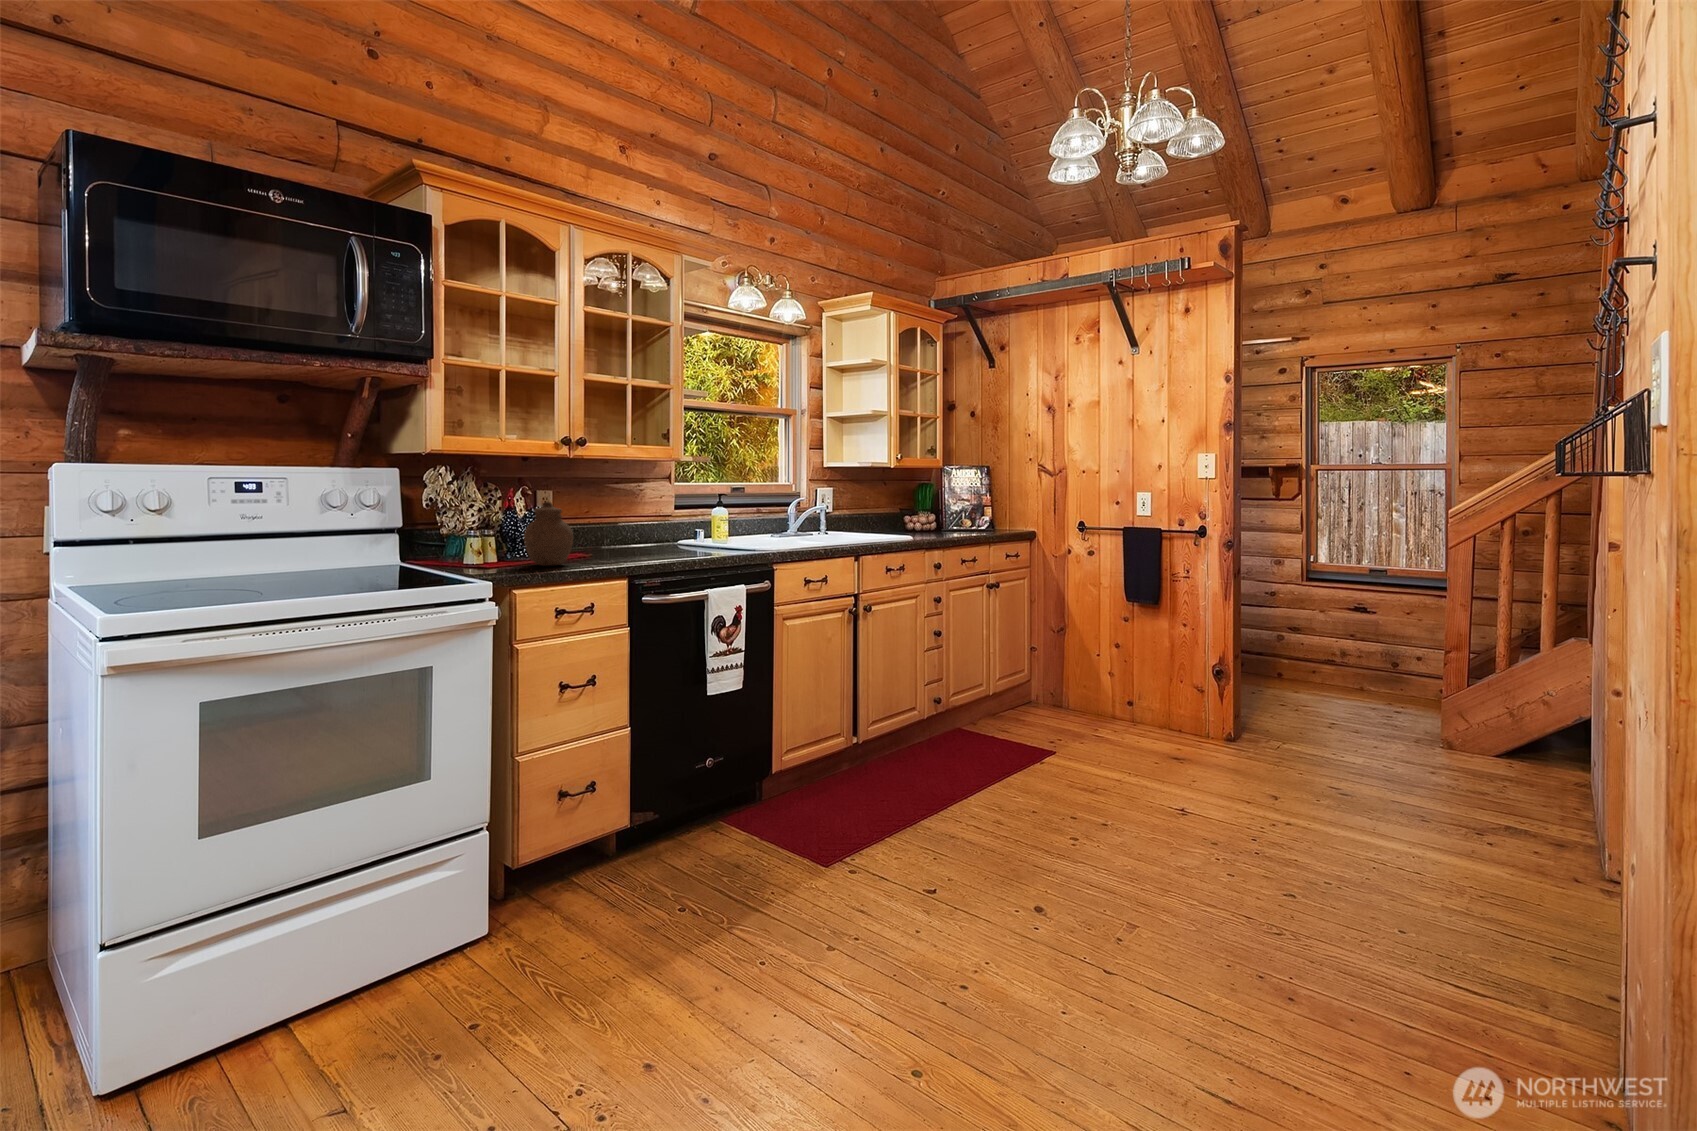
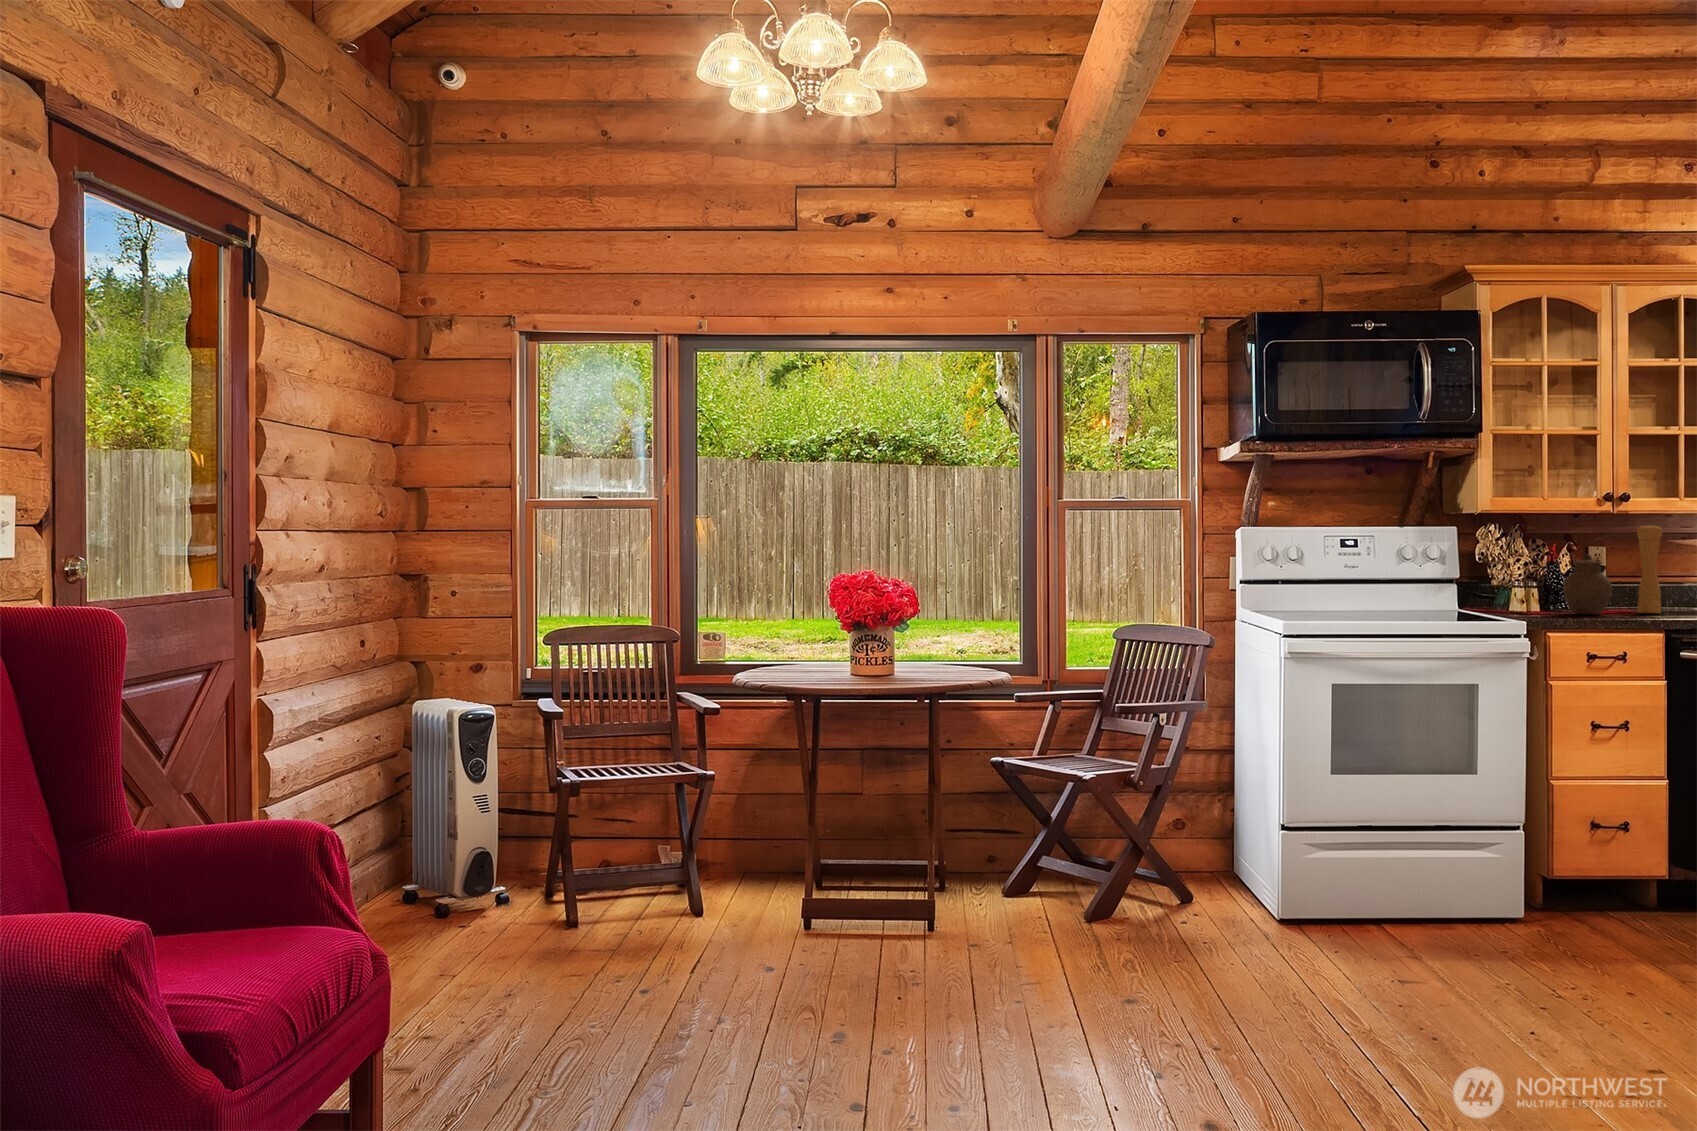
pepper mill: none [592,471,616,560] -> present [1637,525,1662,613]

